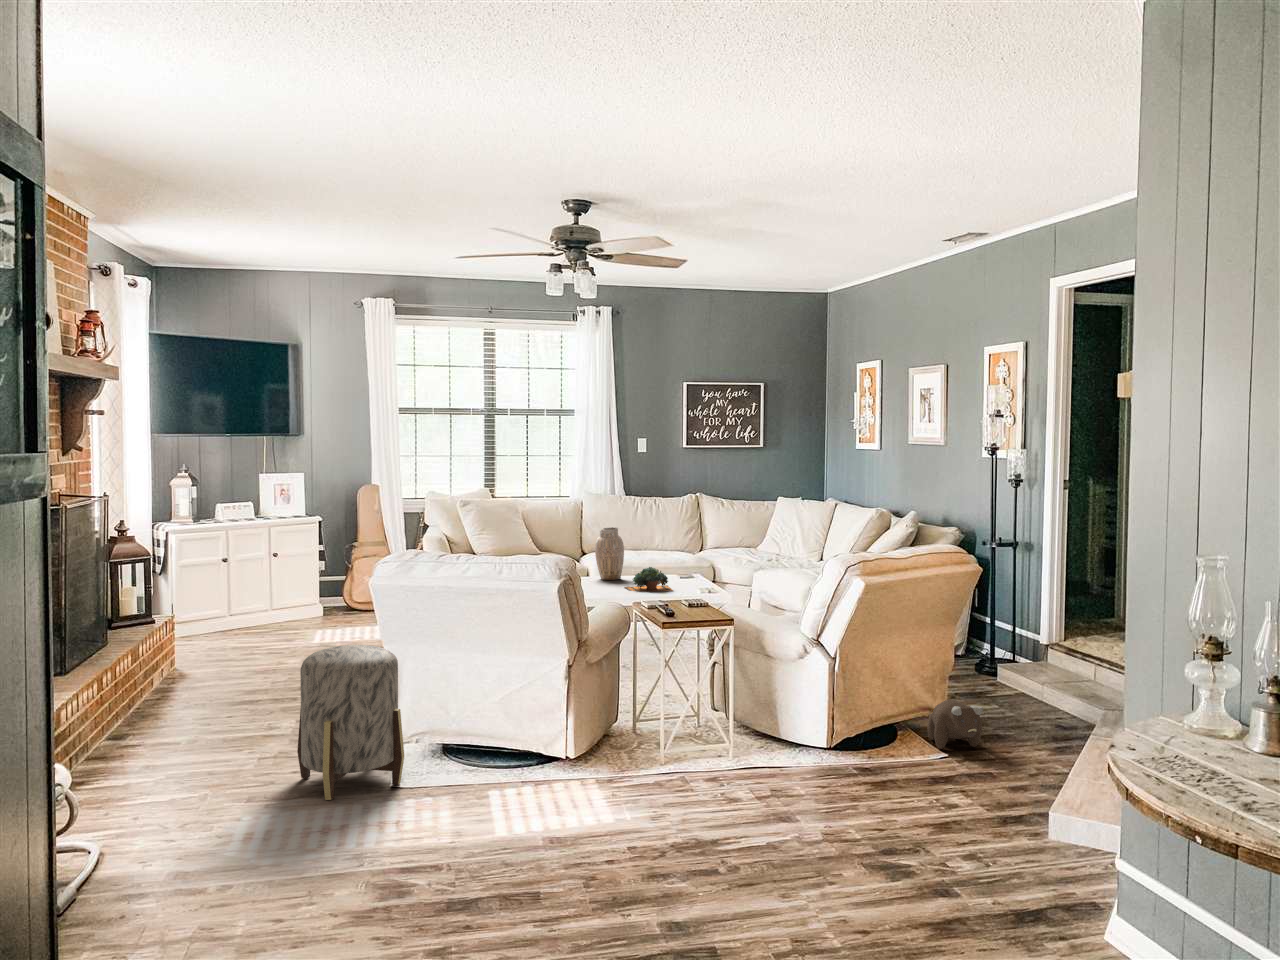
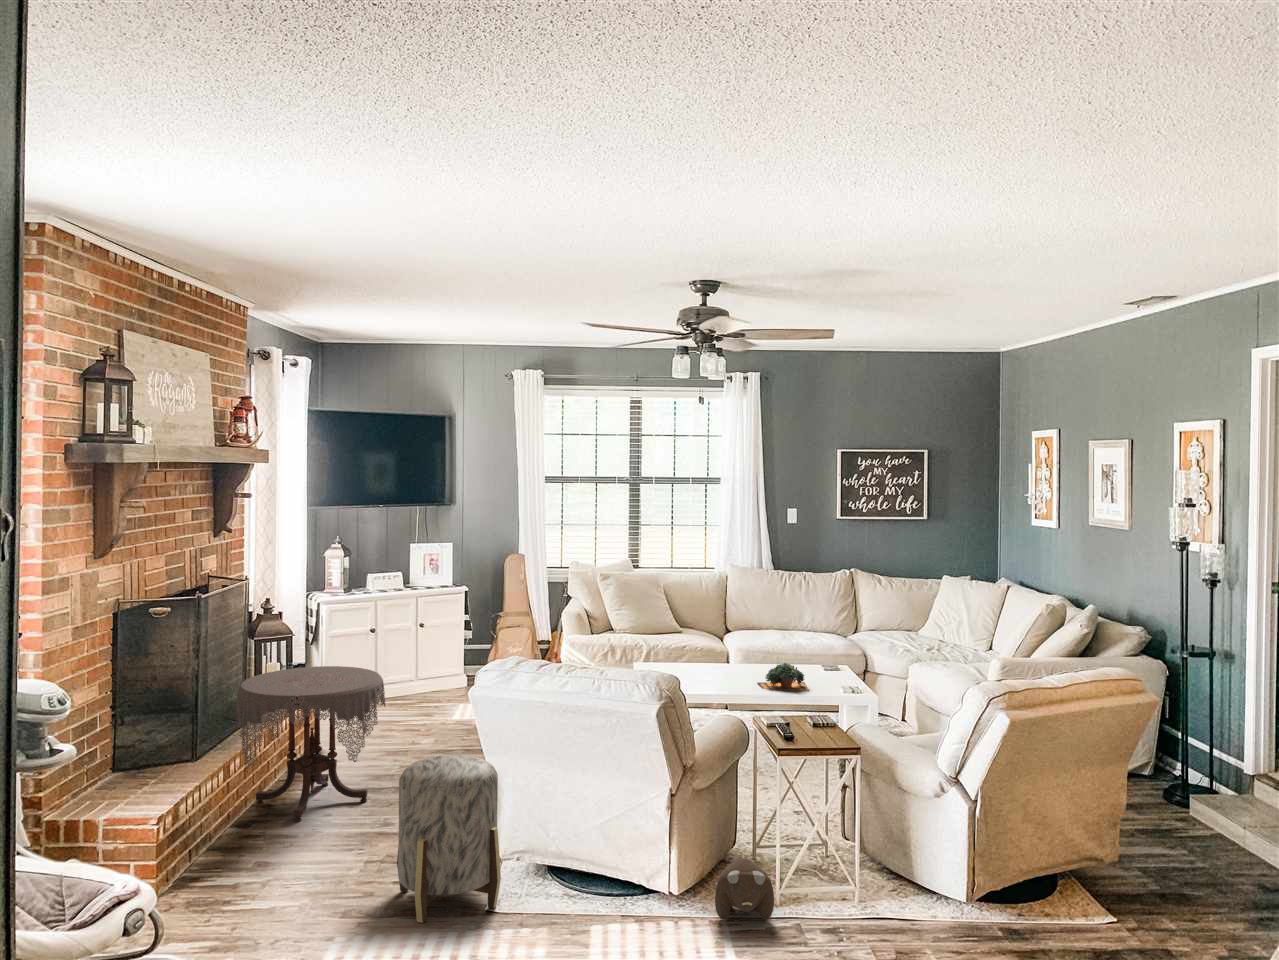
vase: present [595,527,624,580] -> none [730,615,761,671]
side table: none [103,583,263,732] -> present [236,666,386,822]
plush toy: present [928,699,983,749] -> present [715,858,774,920]

